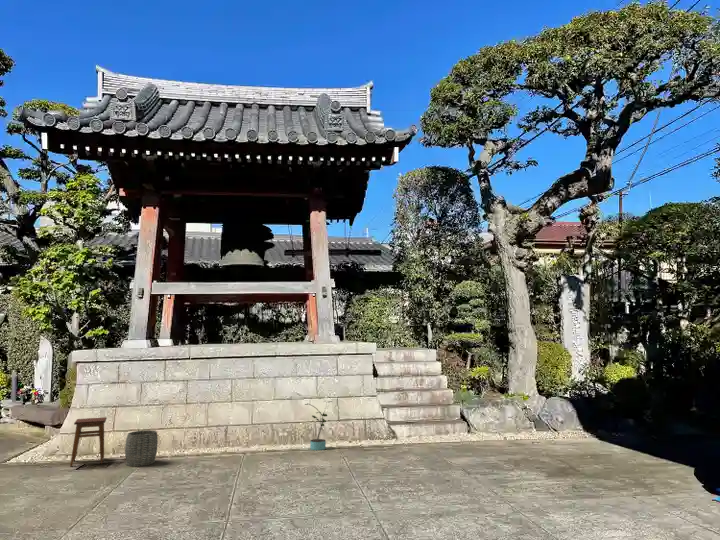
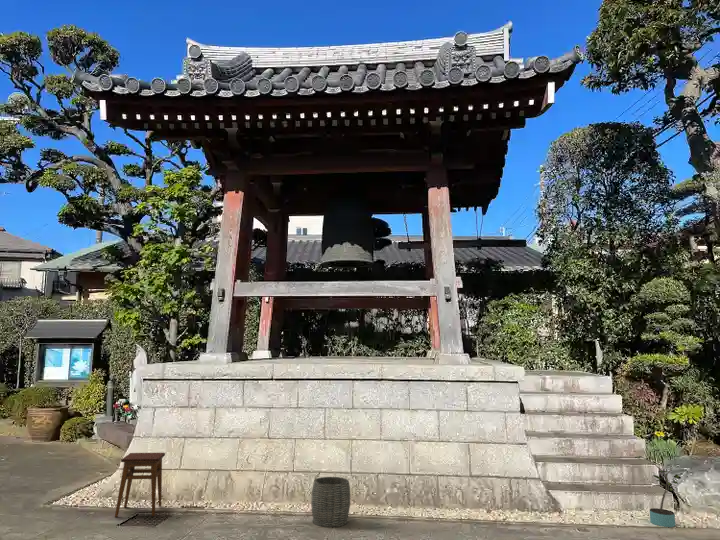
potted plant: present [305,398,332,450] -> present [635,449,681,527]
woven basket: present [125,430,158,466] -> present [311,477,350,527]

